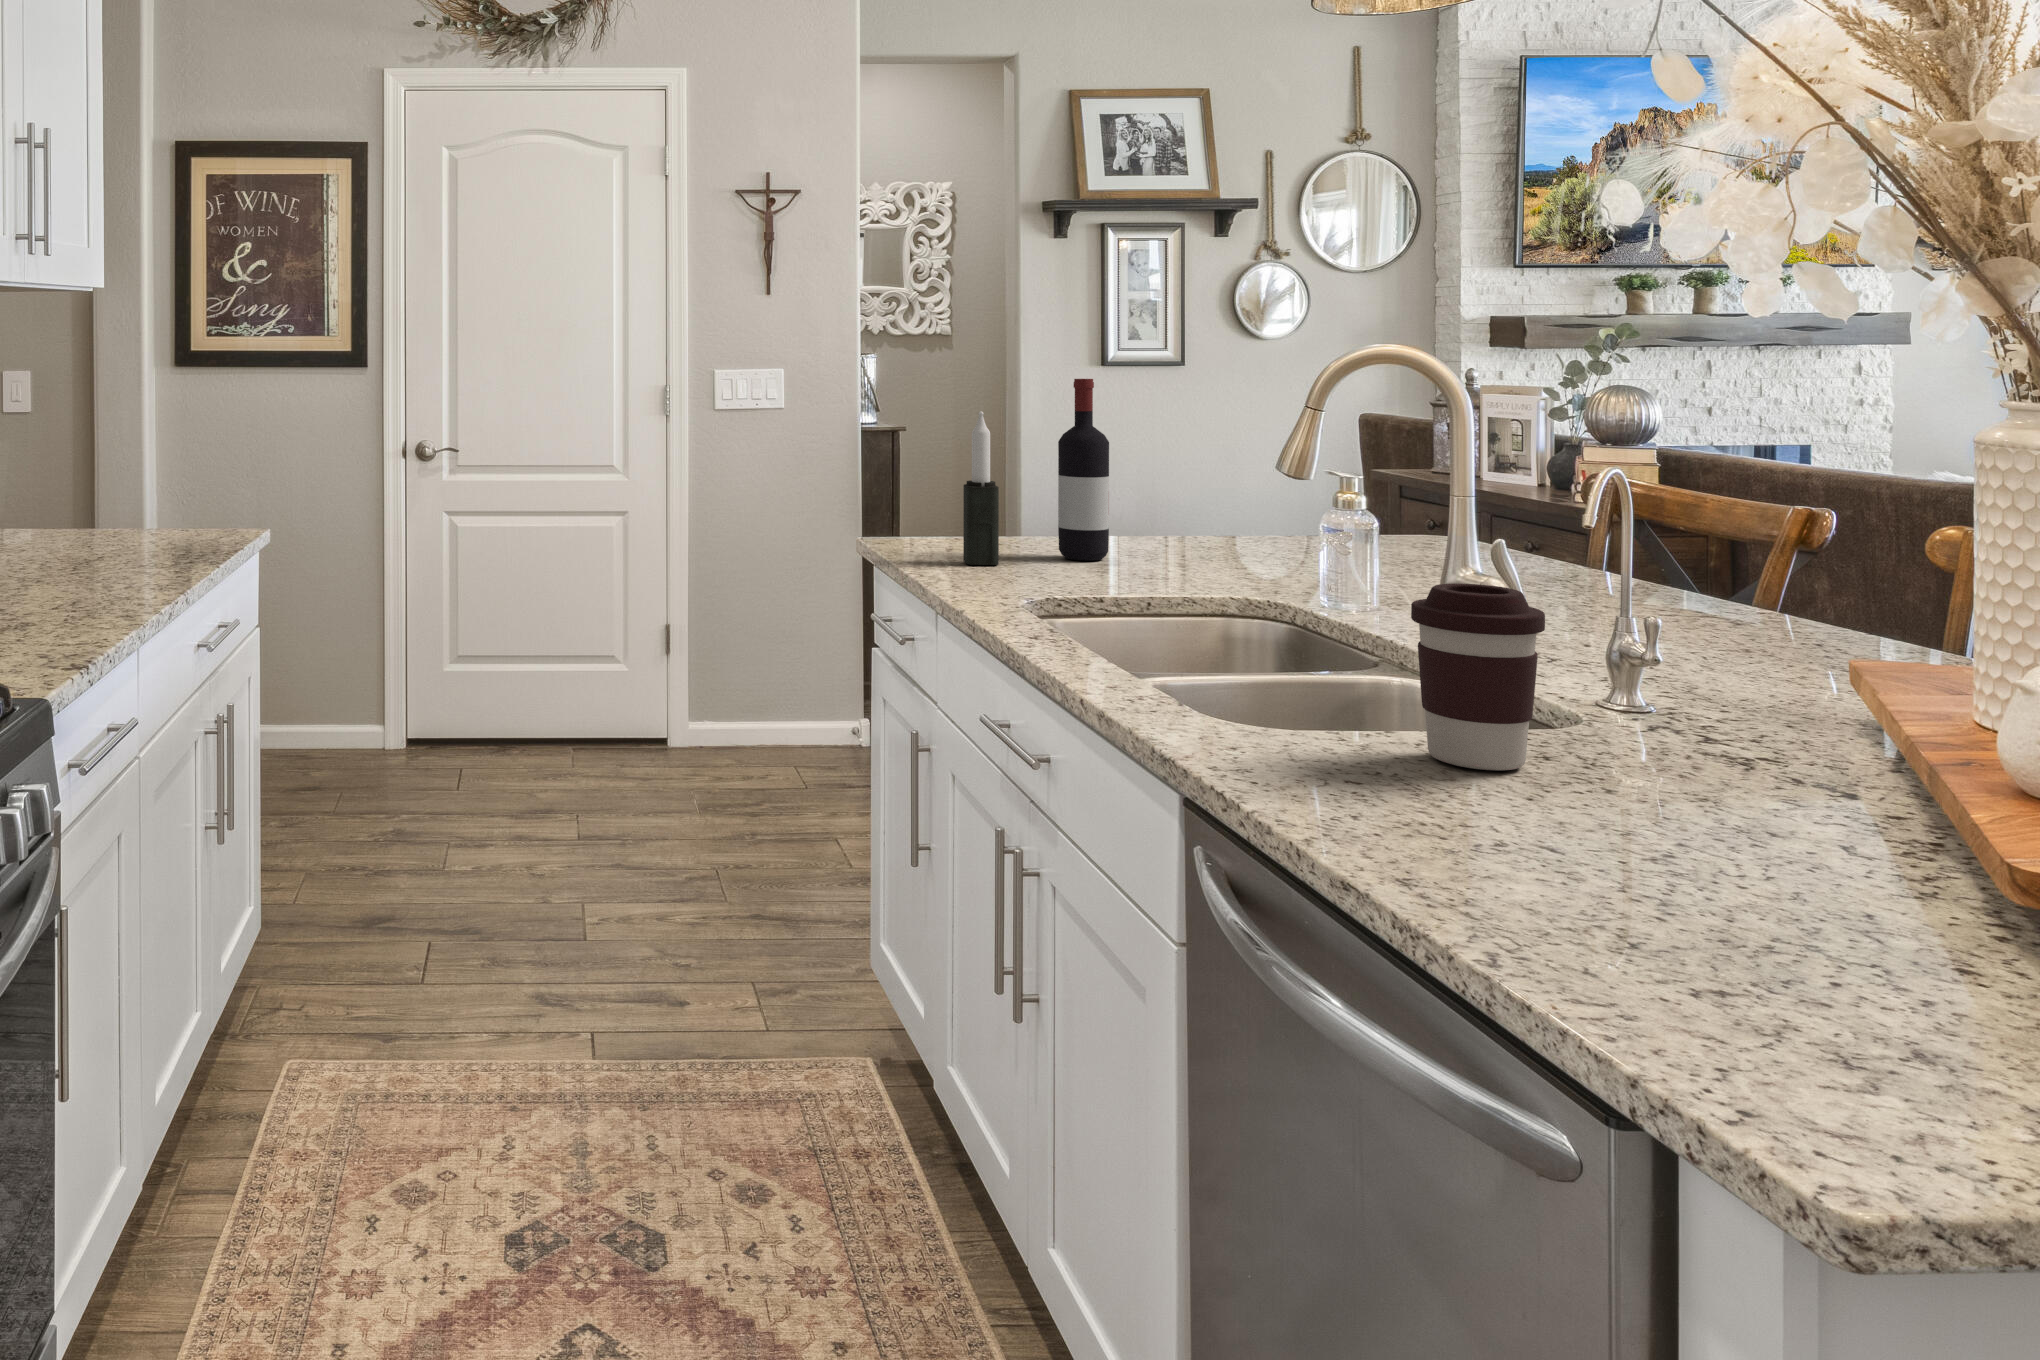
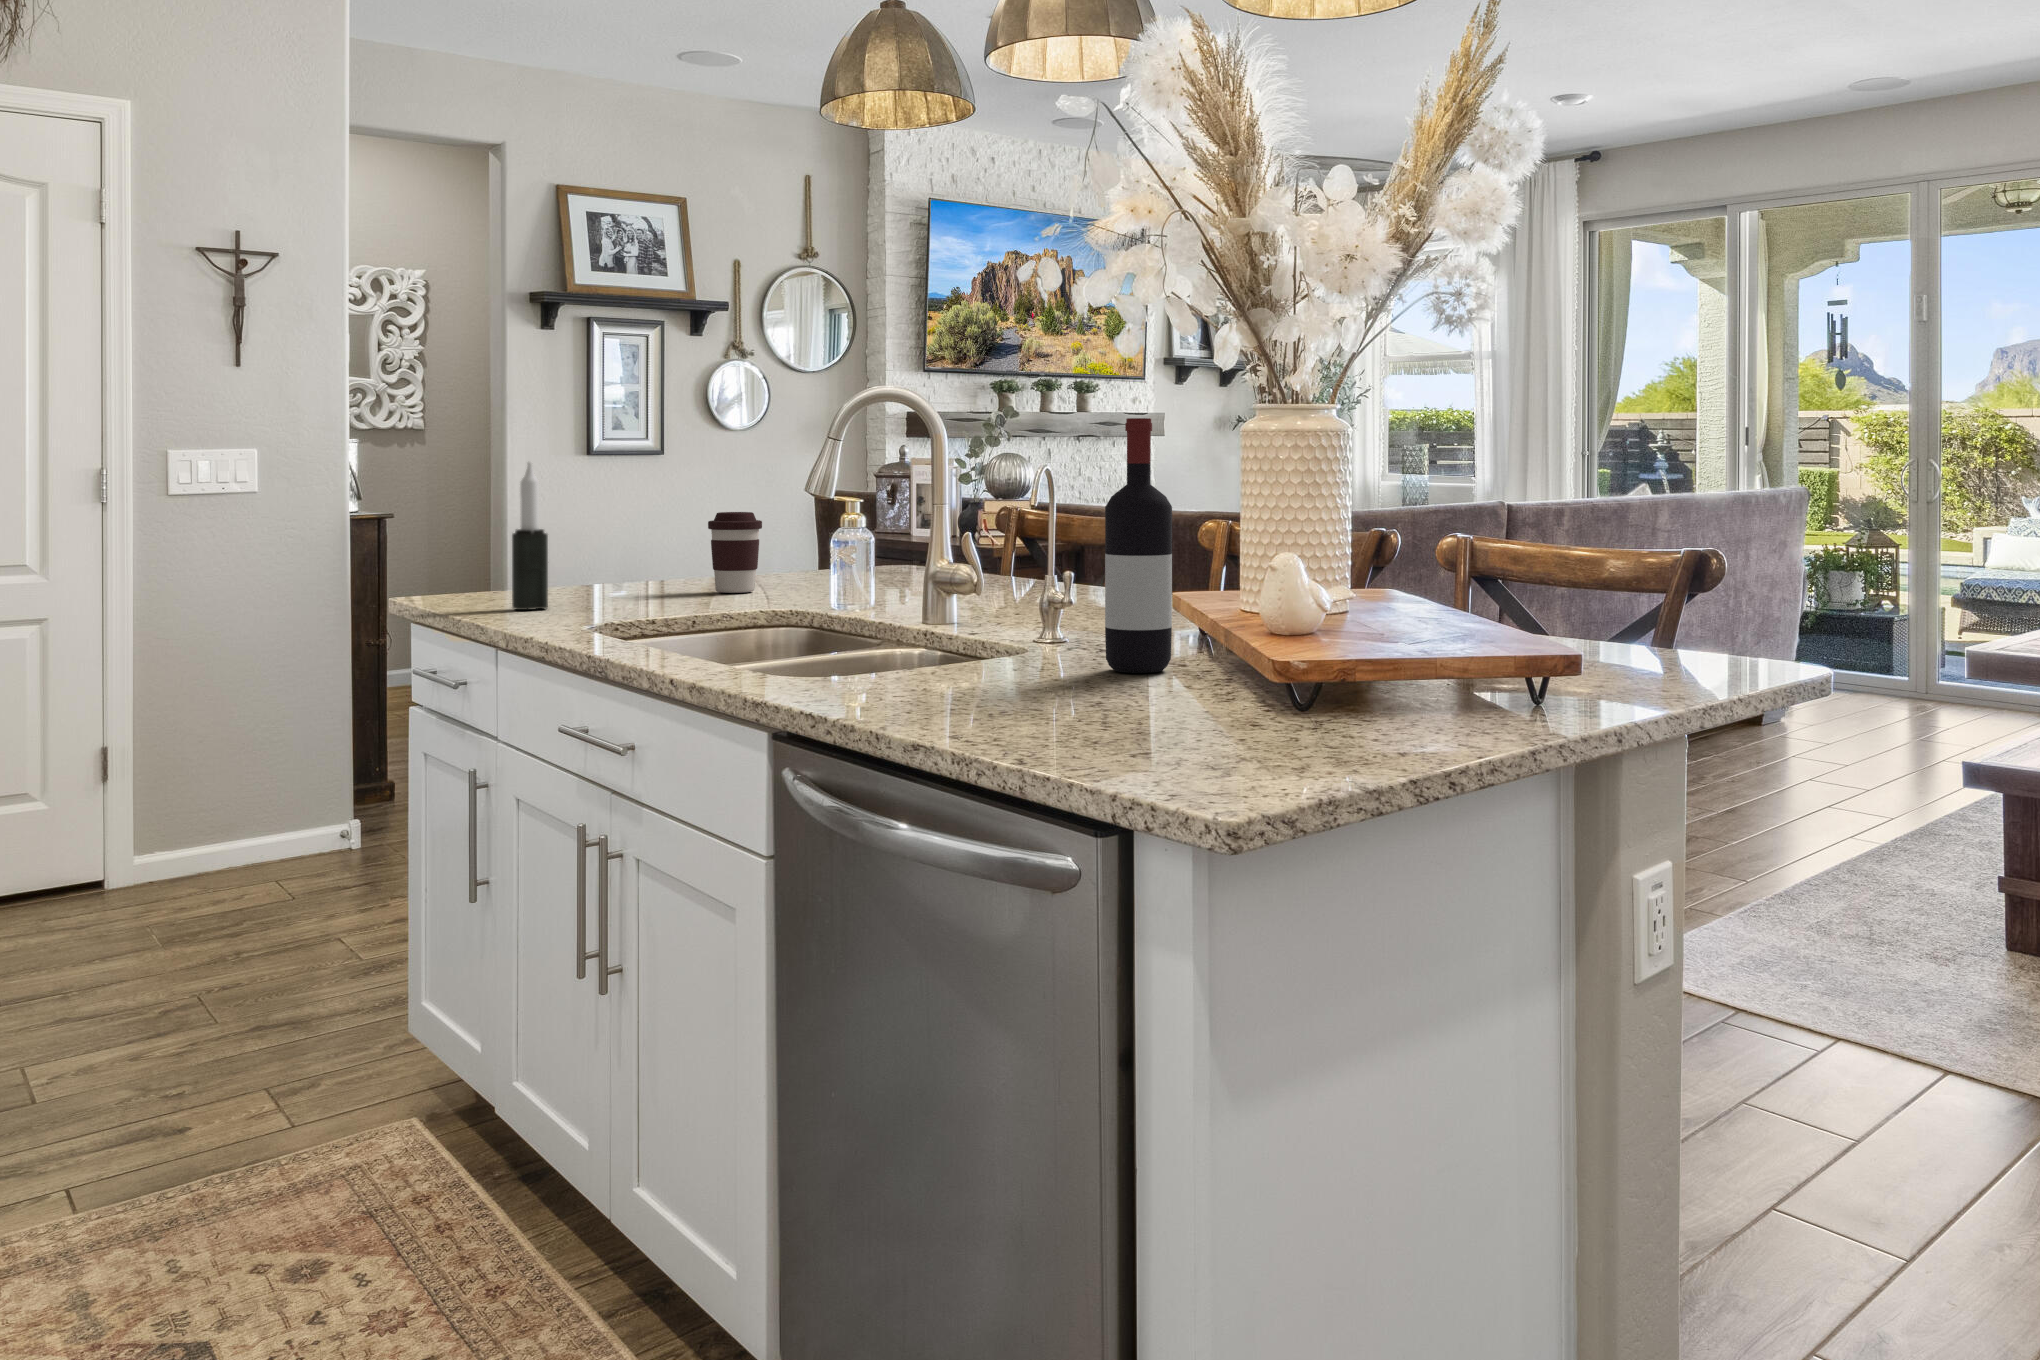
wine bottle: present [1058,379,1109,561] -> present [1105,418,1172,673]
coffee cup: present [1411,583,1545,770] -> present [708,512,762,593]

